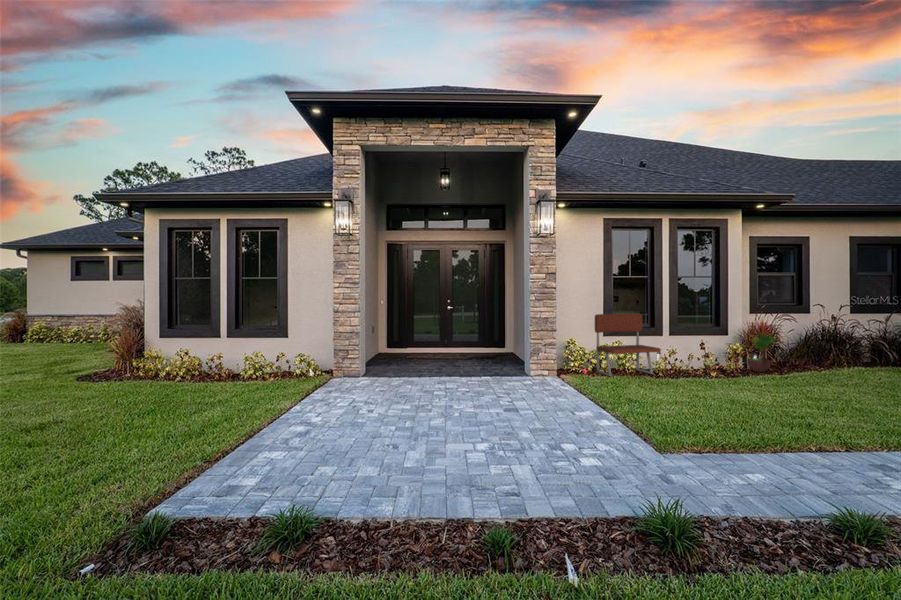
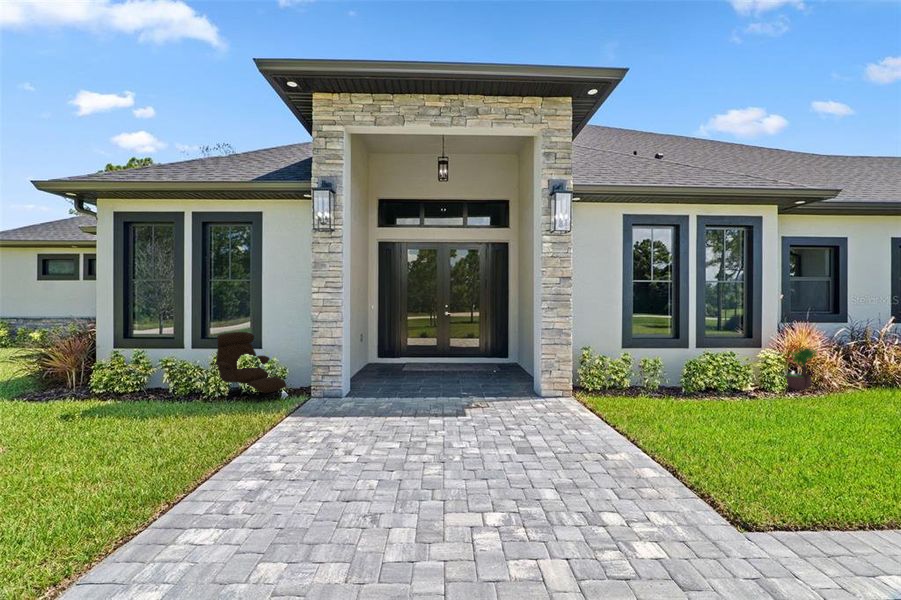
bench: present [595,314,661,377] -> none [613,323,690,396]
lounge chair: none [249,323,310,382] -> present [215,332,286,402]

